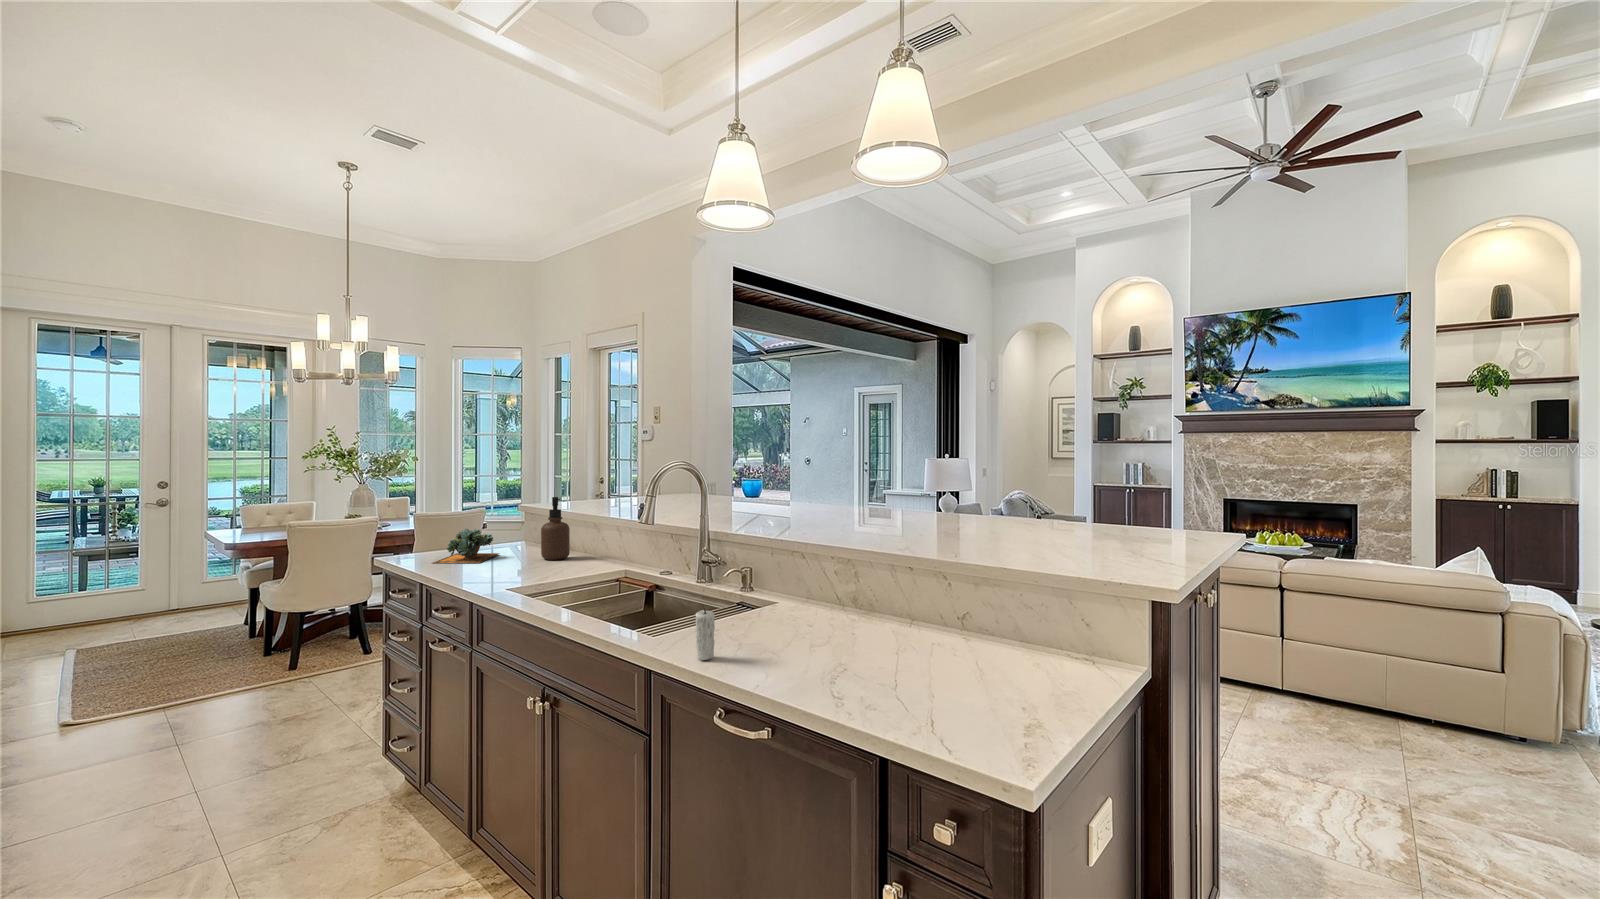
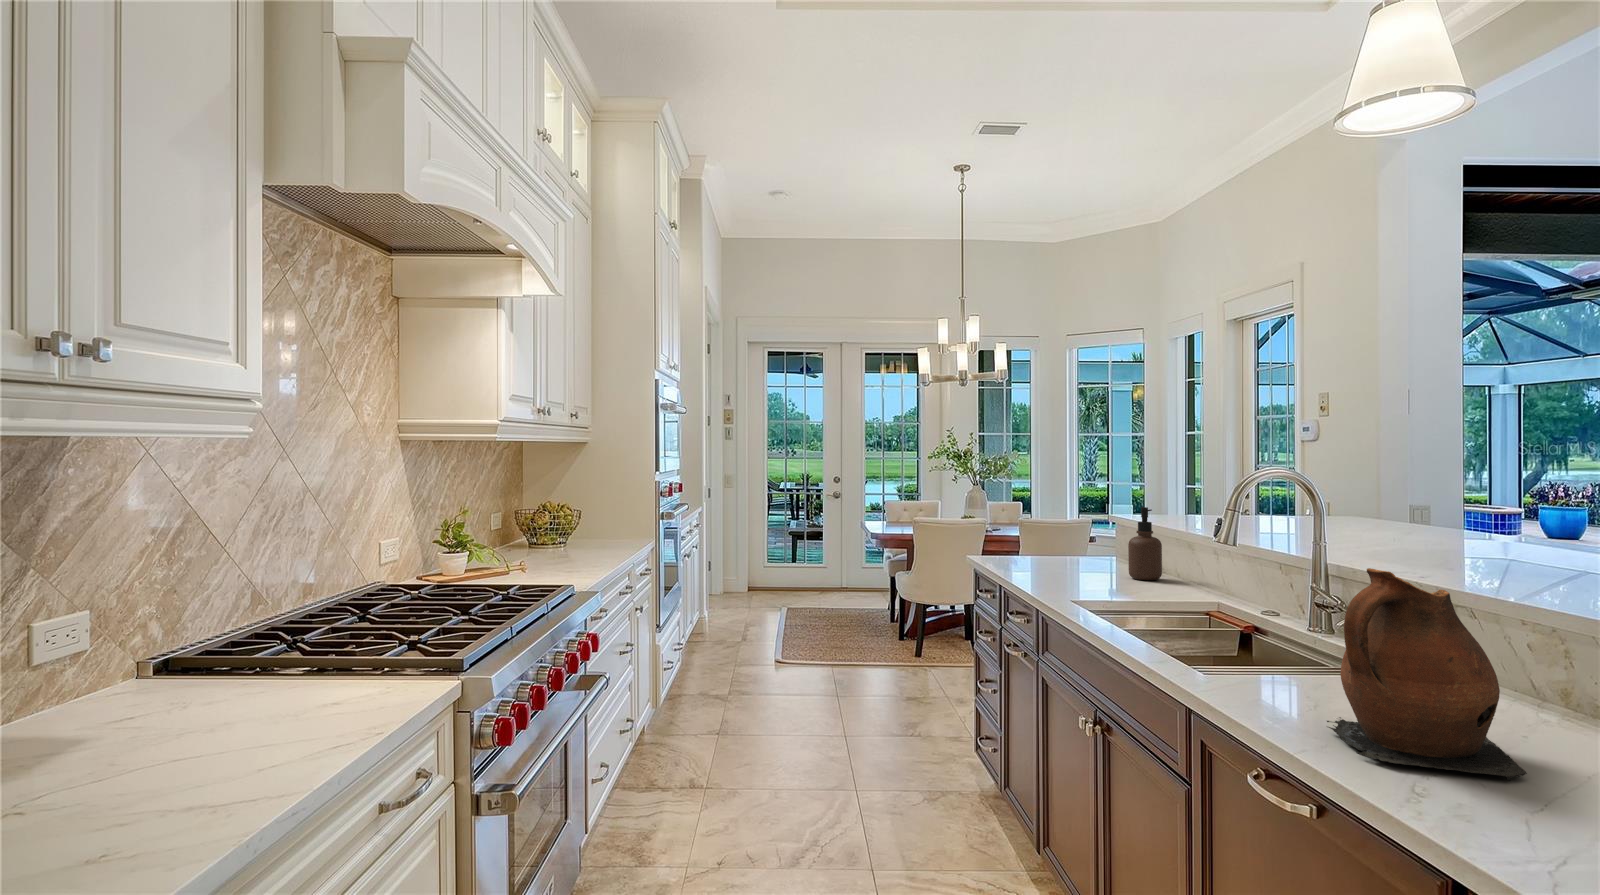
succulent plant: present [432,529,499,564] -> none [1017,536,1087,574]
ceramic pitcher: none [758,532,883,678] -> present [1327,568,1527,781]
candle: present [695,608,715,660] -> none [1243,643,1269,712]

